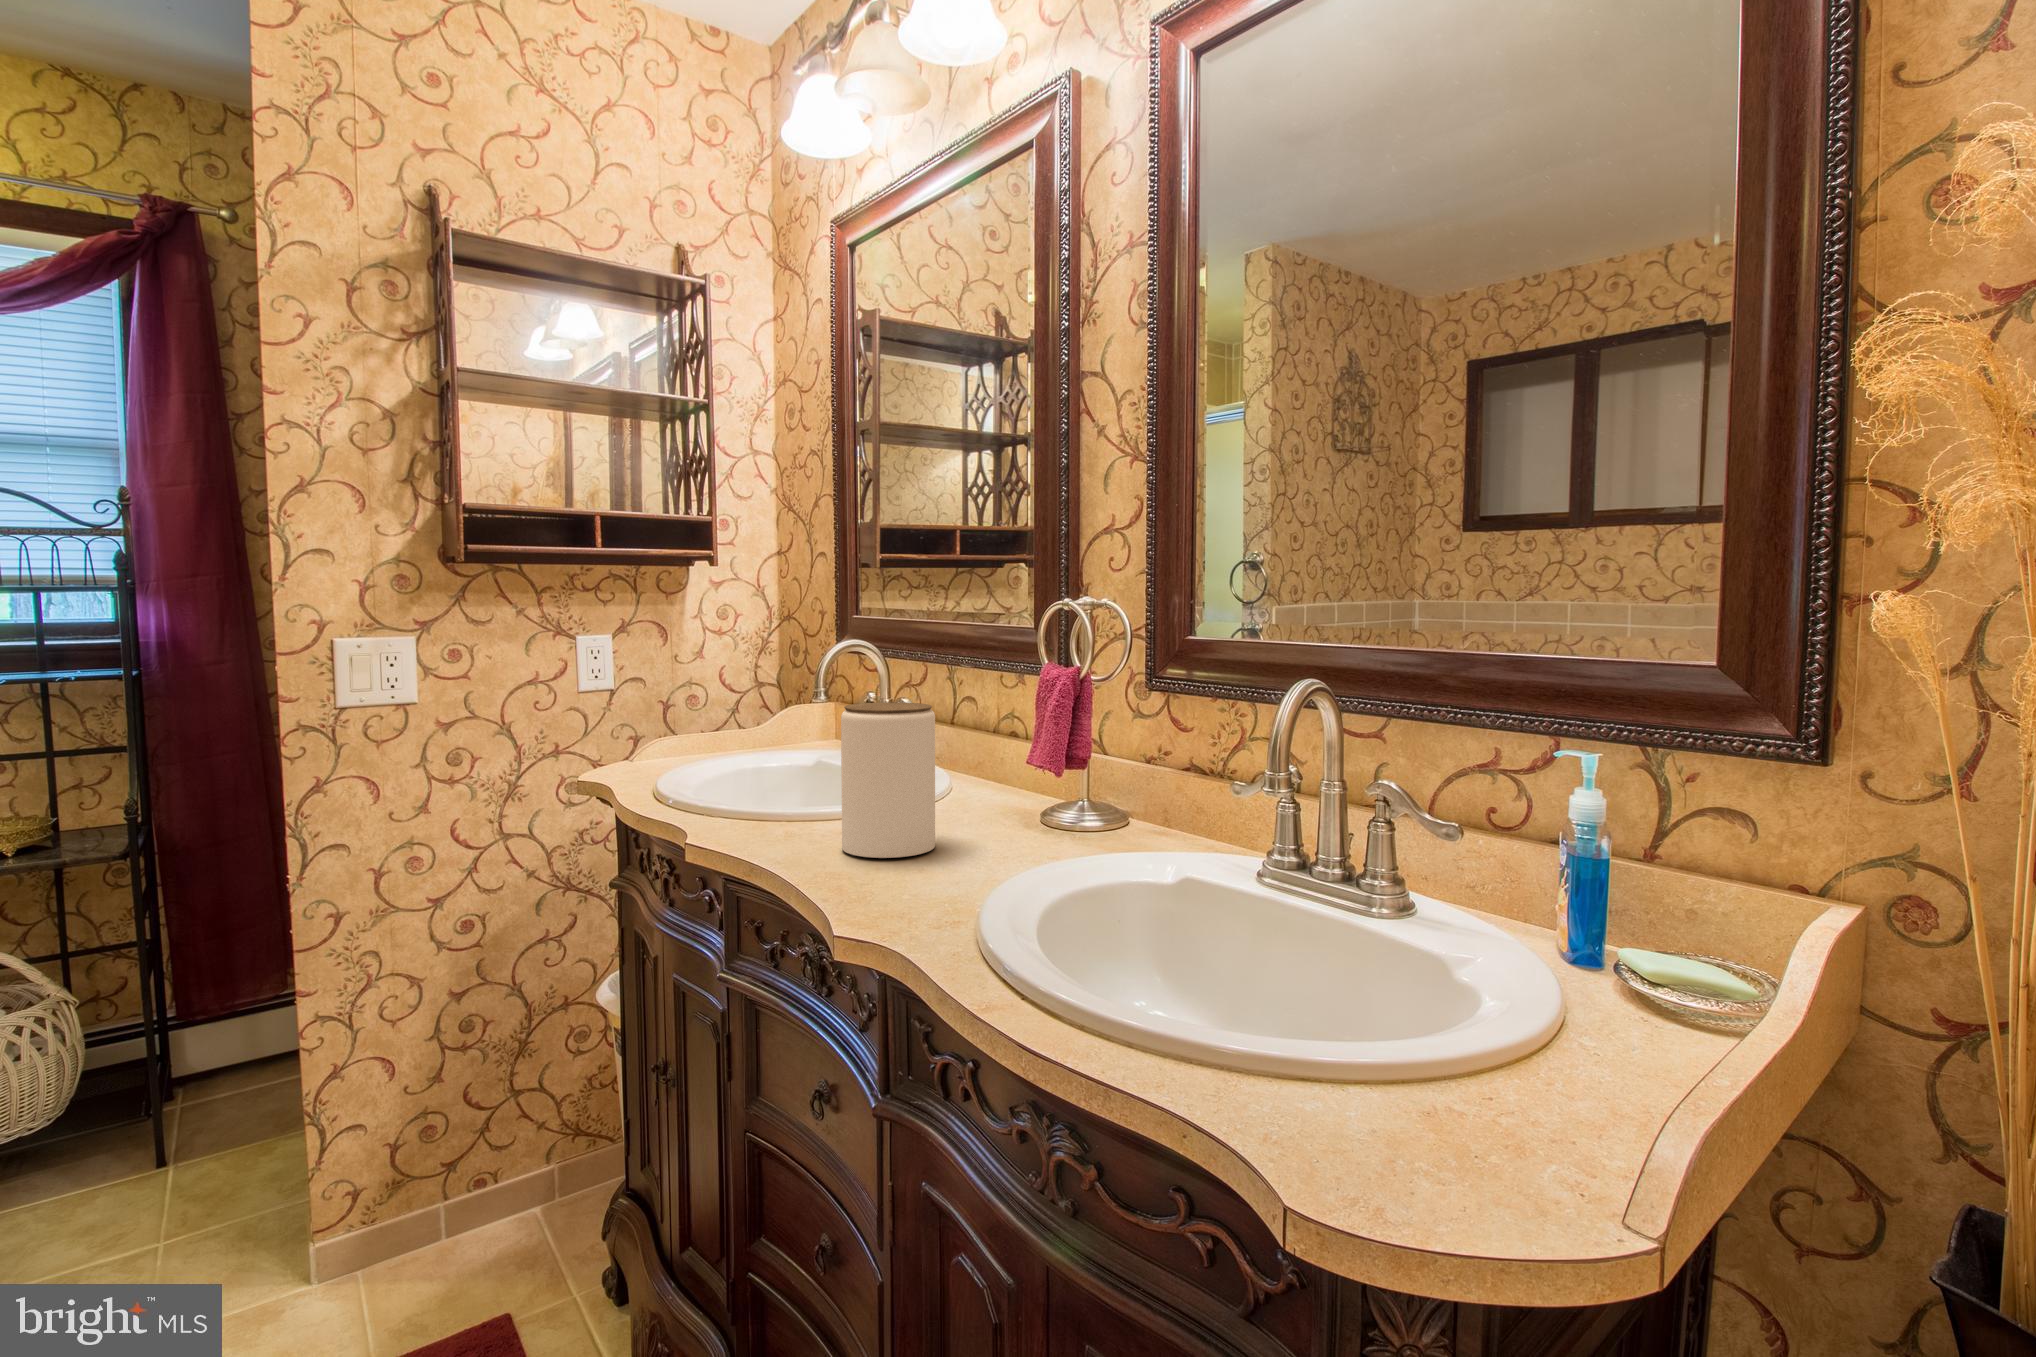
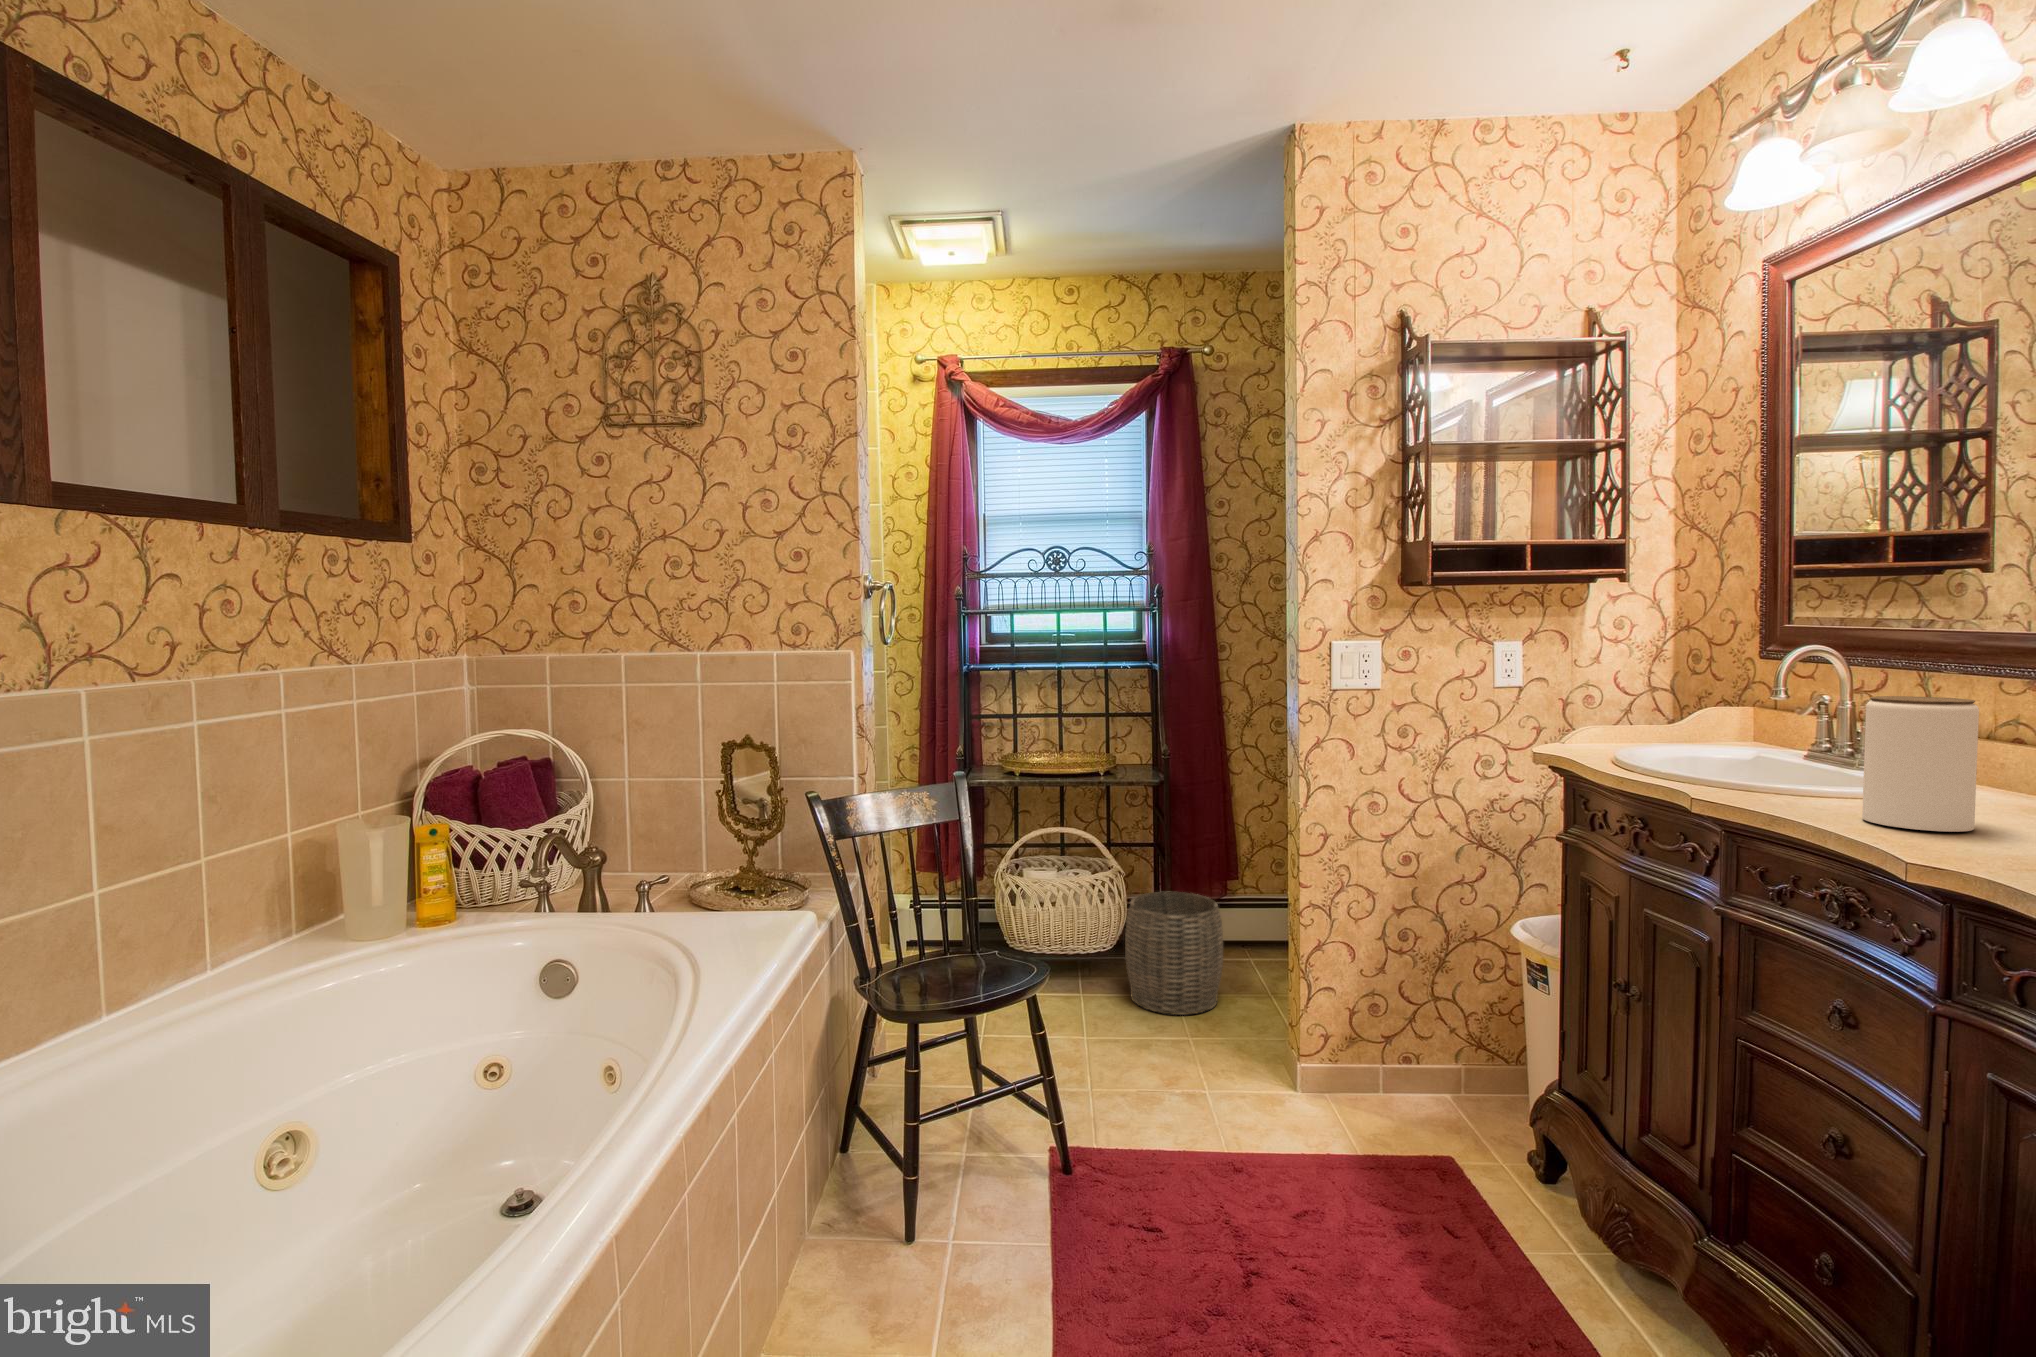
woven basket: none [37,1011,235,1219] -> present [1125,892,1223,1015]

